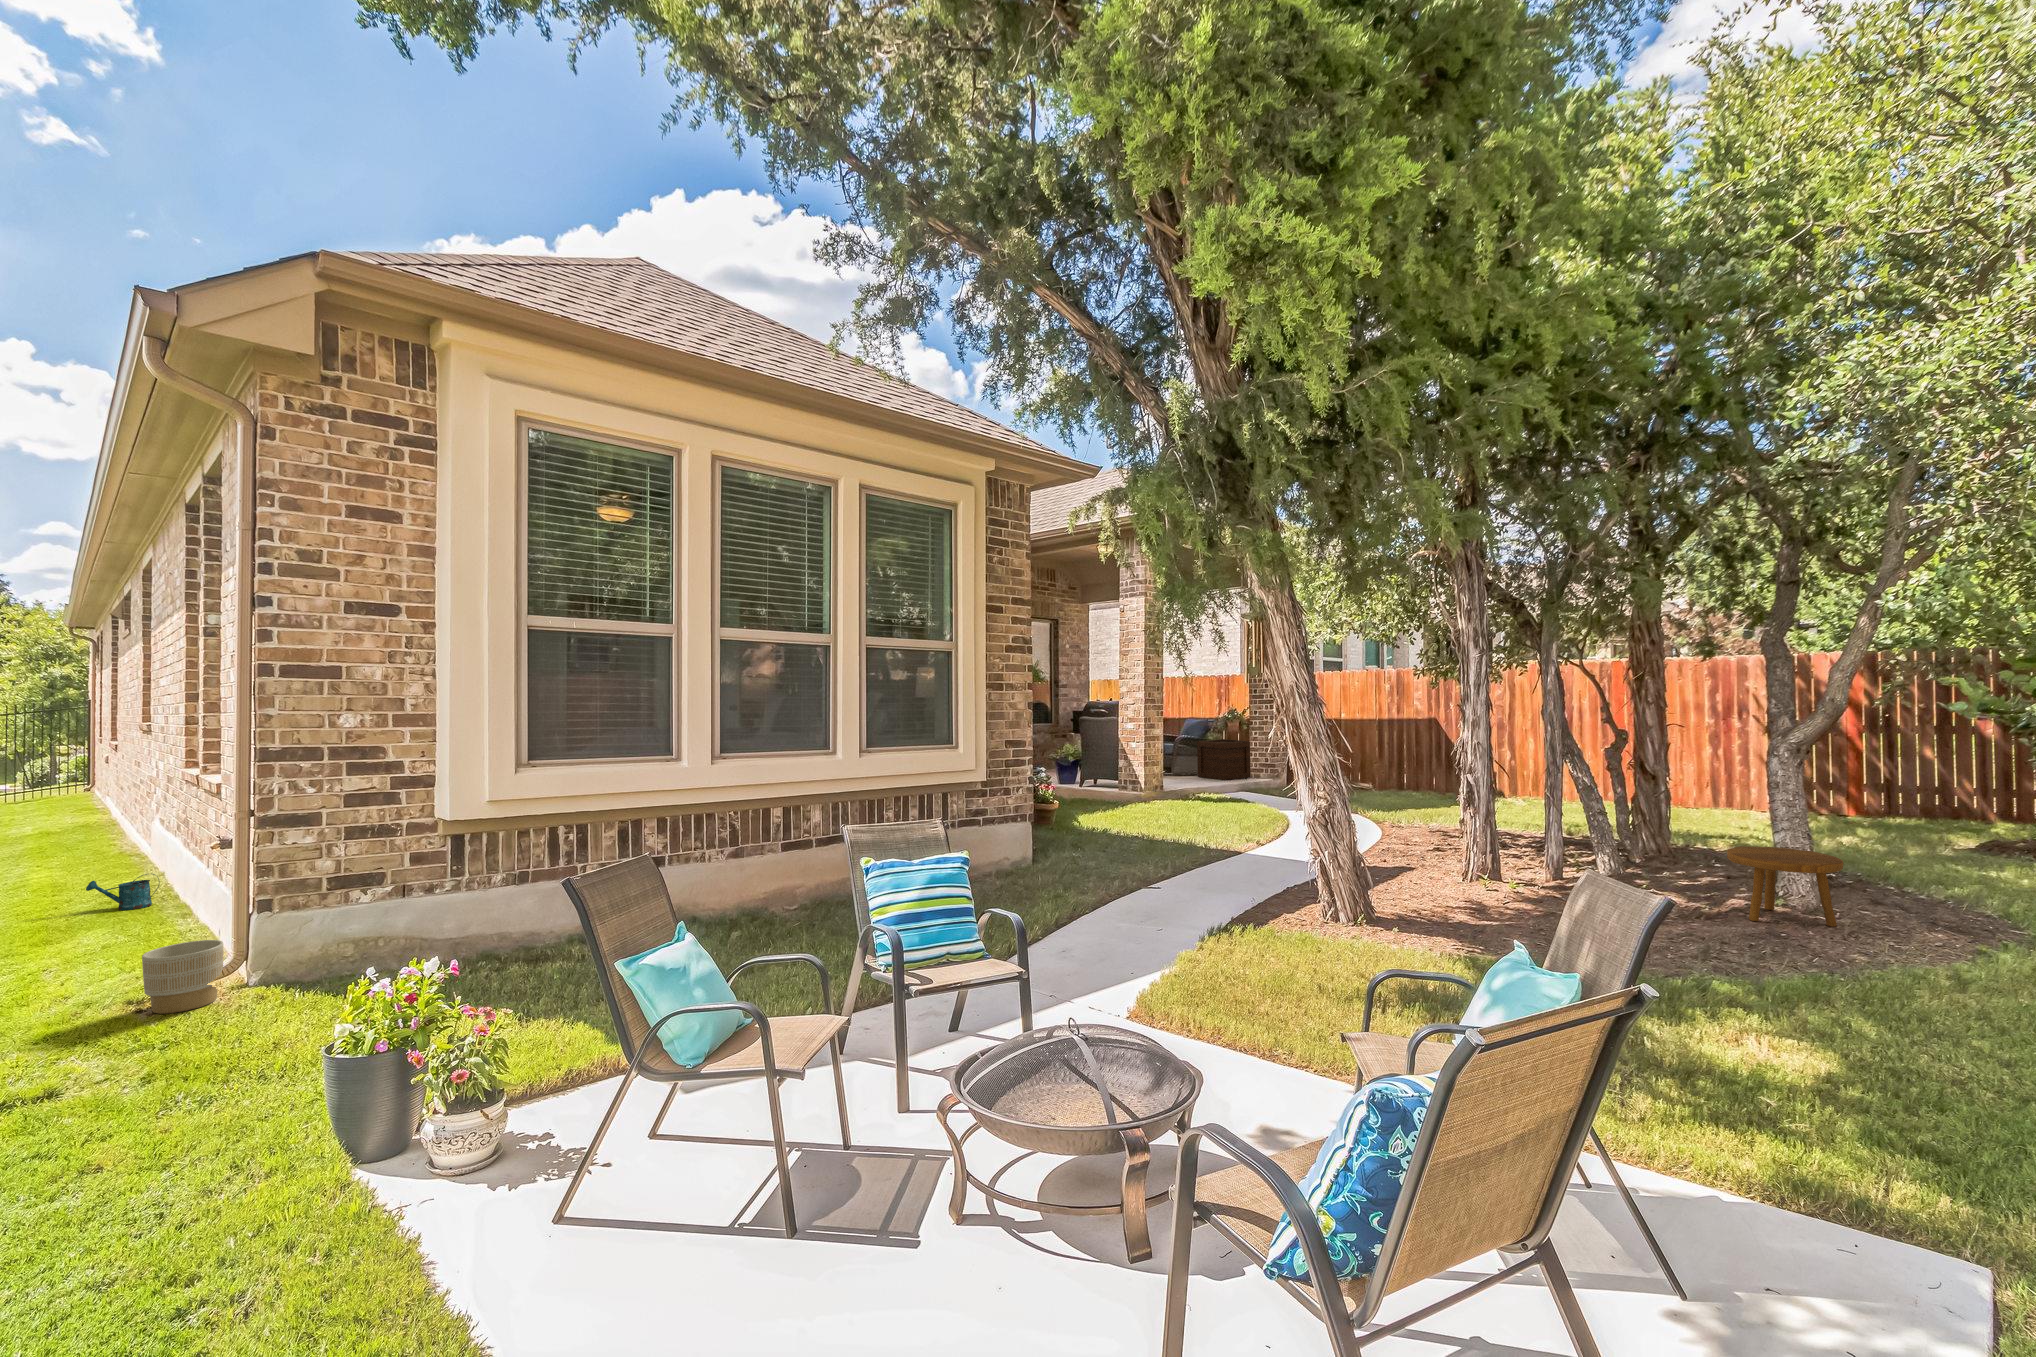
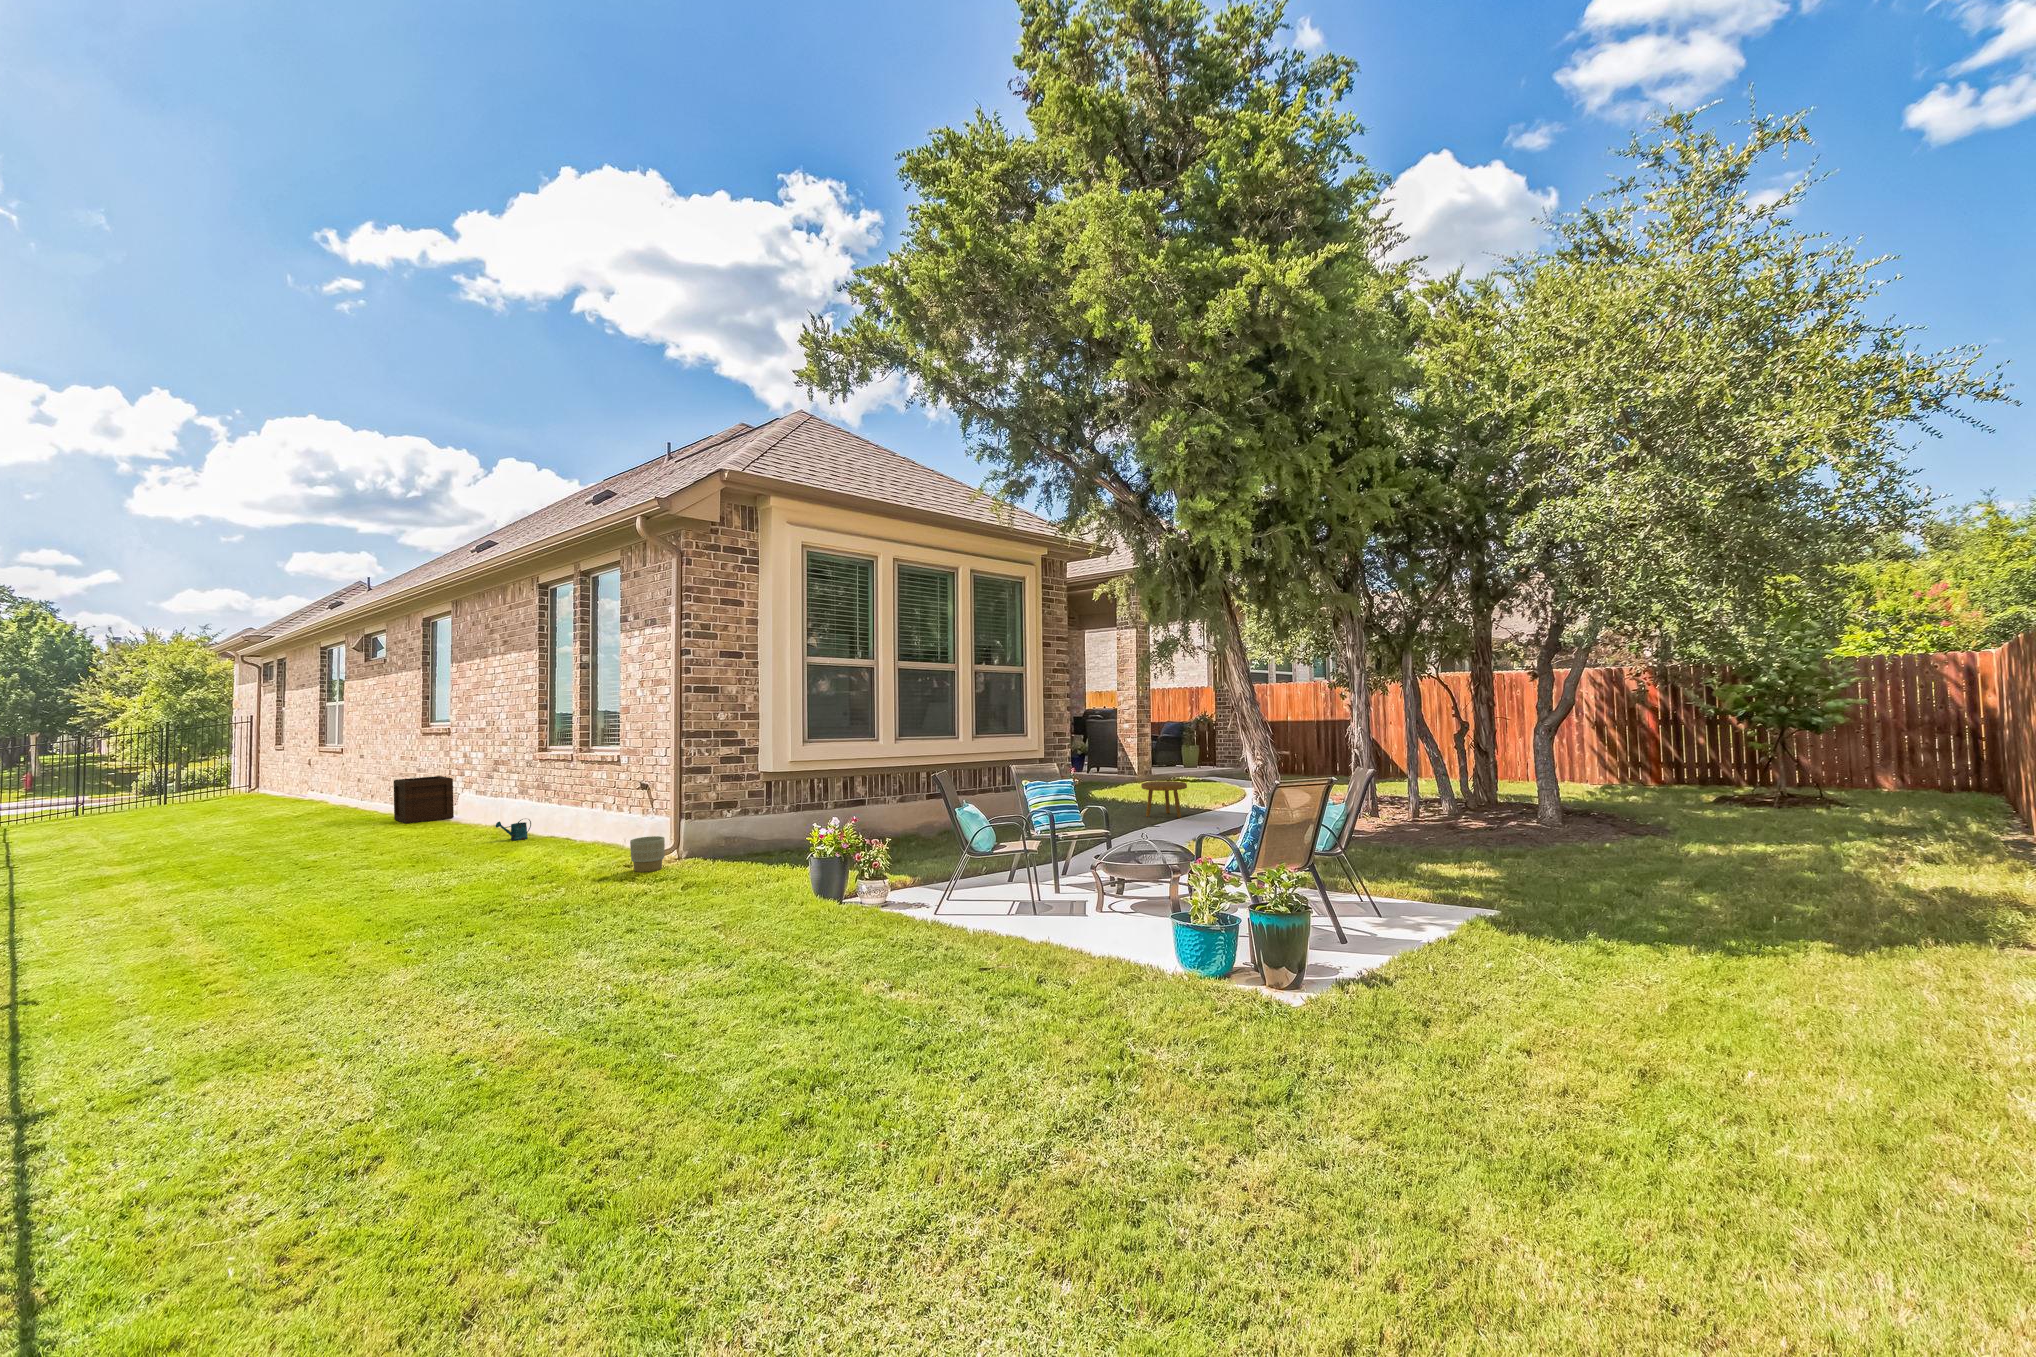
wooden crate: present [1197,739,1251,780] -> present [394,776,454,824]
footstool: present [1727,846,1844,927] -> present [1141,781,1187,818]

